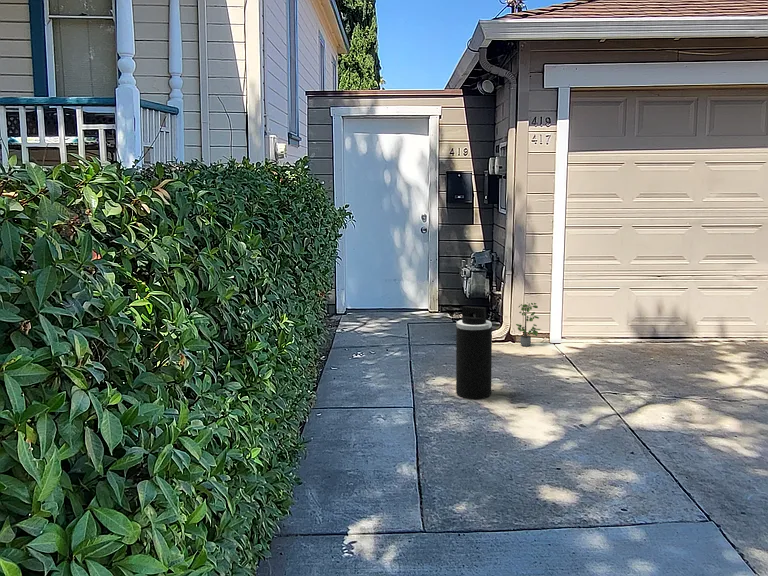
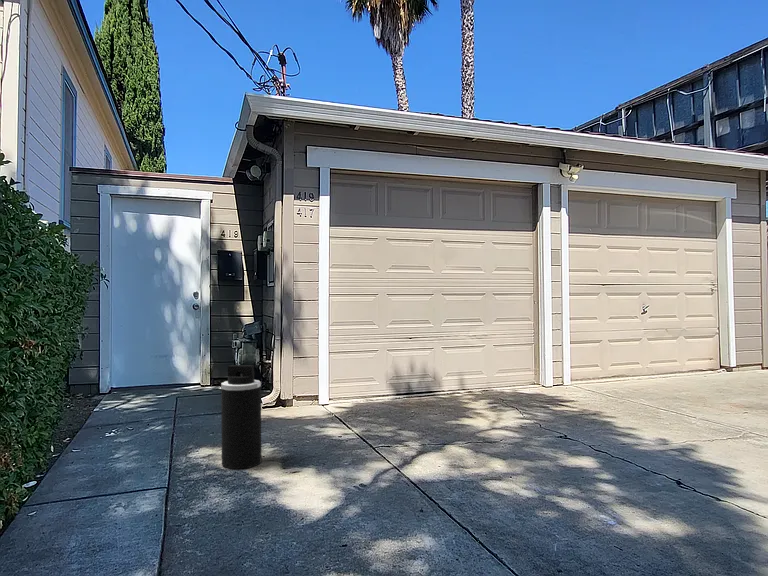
potted plant: present [516,303,540,346] -> none [286,365,312,410]

